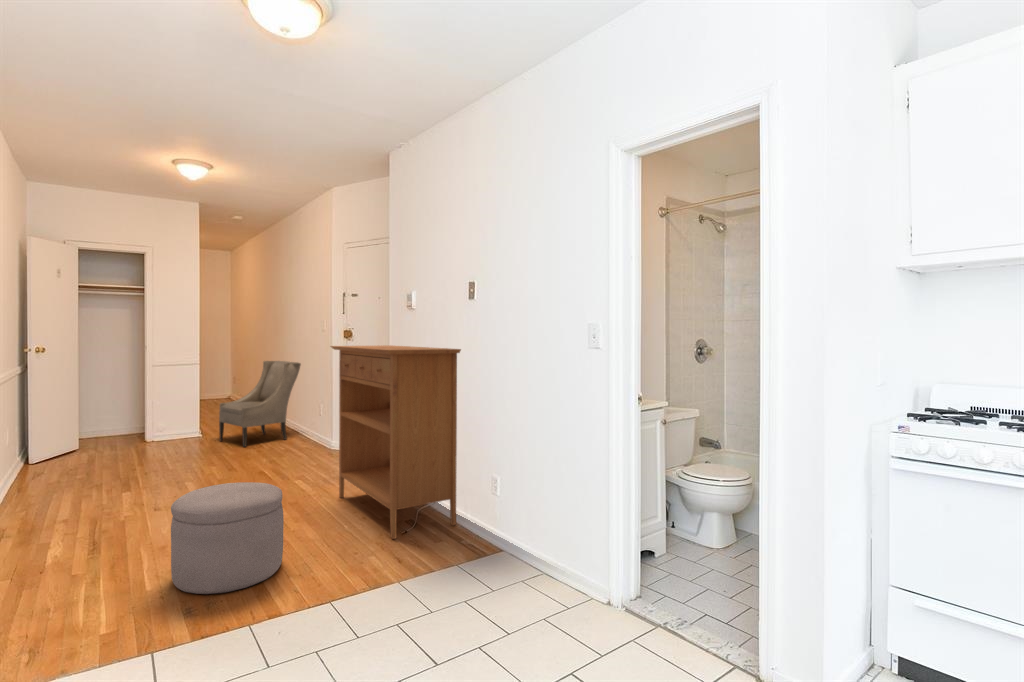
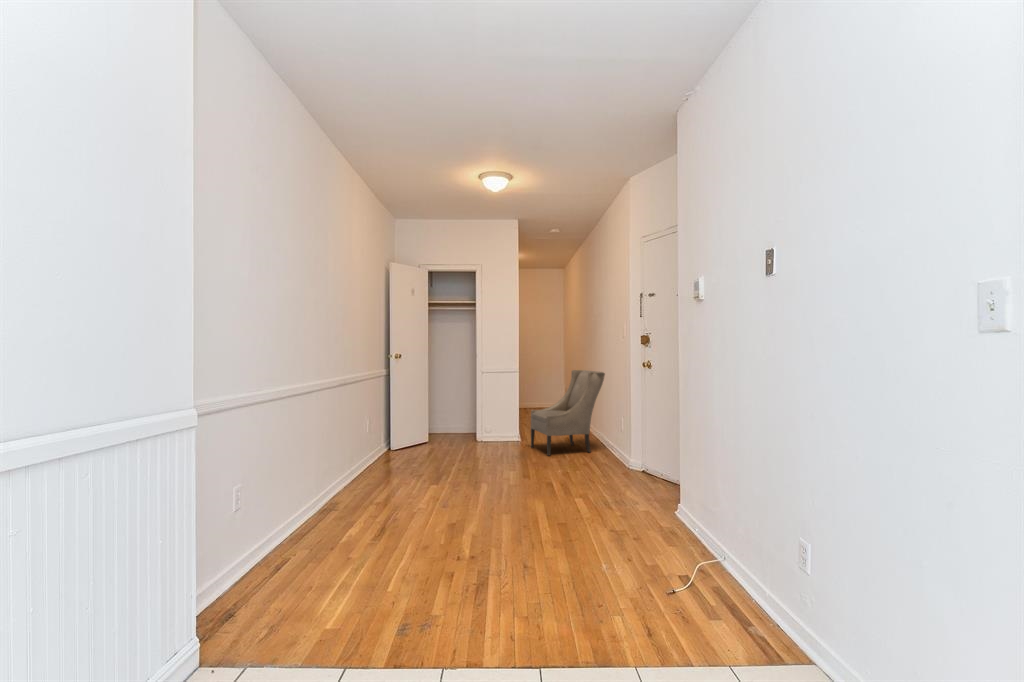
console table: present [331,345,461,539] -> none [603,347,752,599]
ottoman: present [171,482,284,594] -> none [407,492,517,616]

